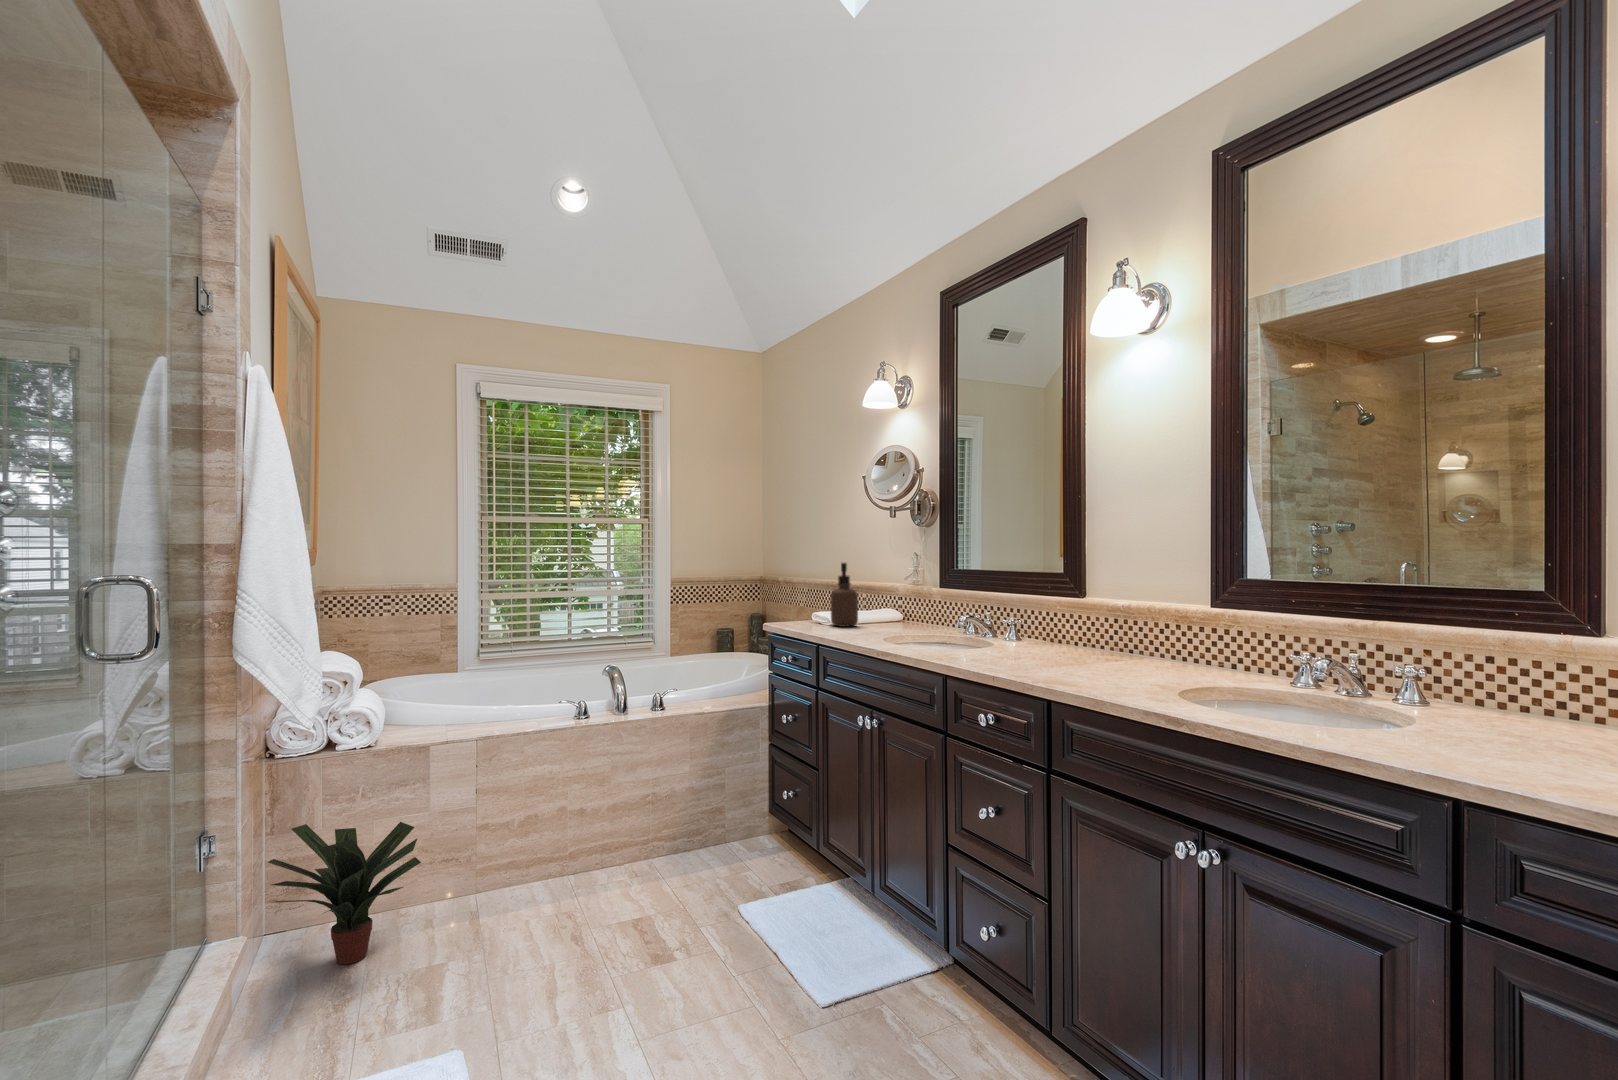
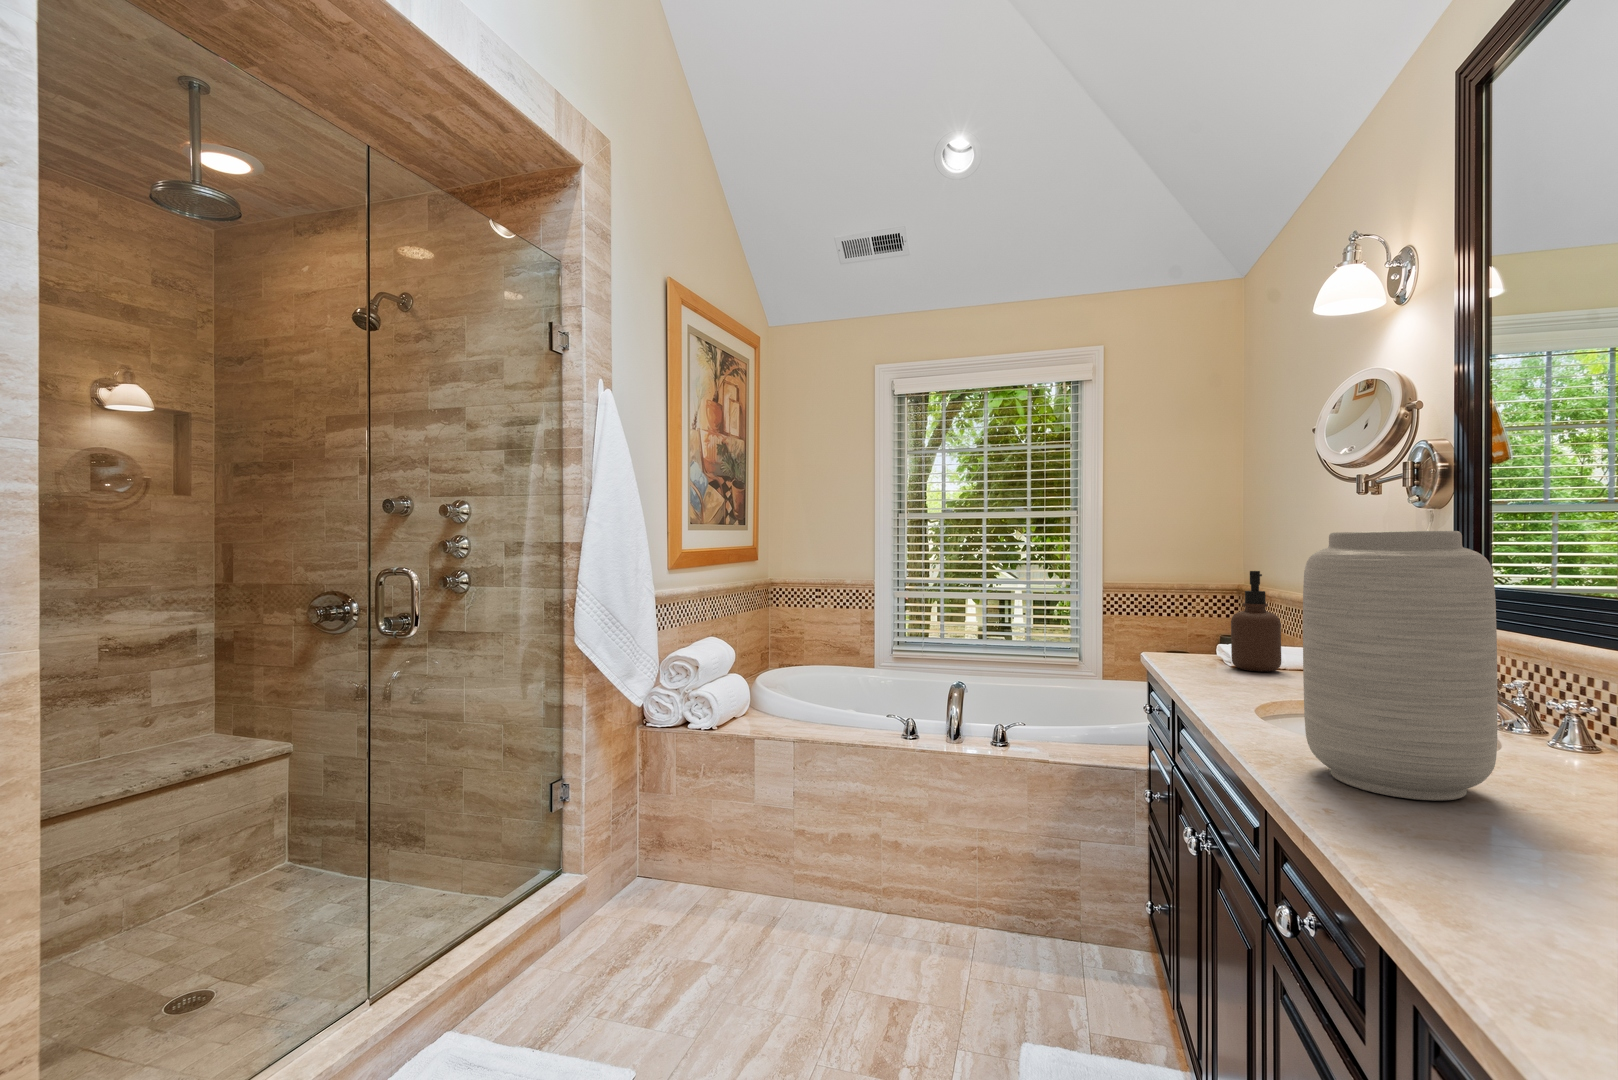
vase: none [953,538,1027,662] -> present [1303,531,1498,801]
potted plant: present [268,822,421,965] -> none [593,791,729,930]

